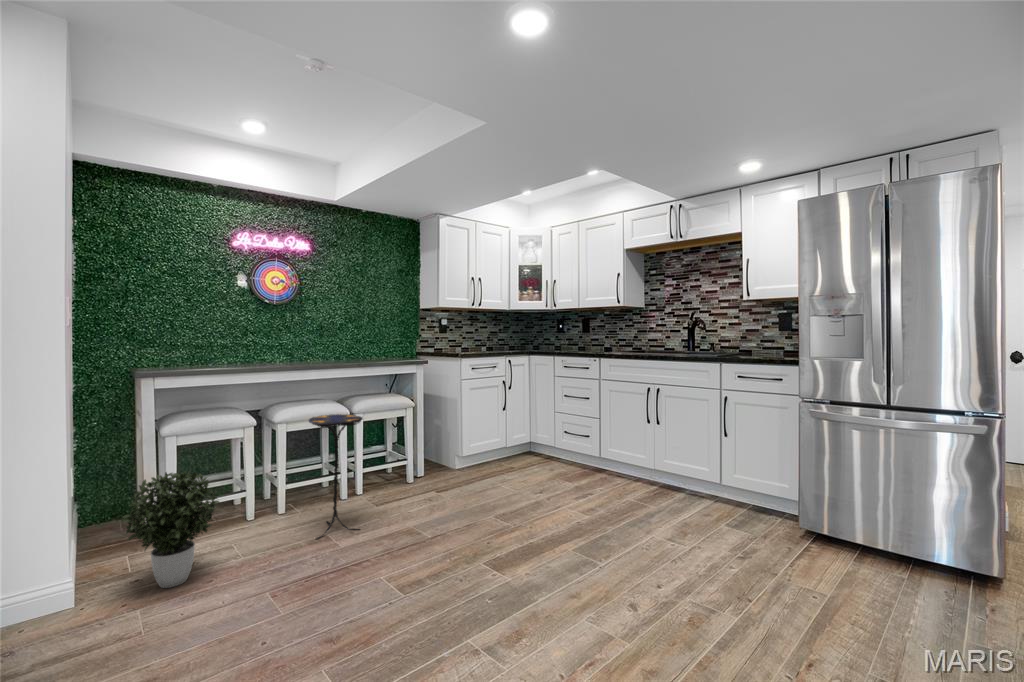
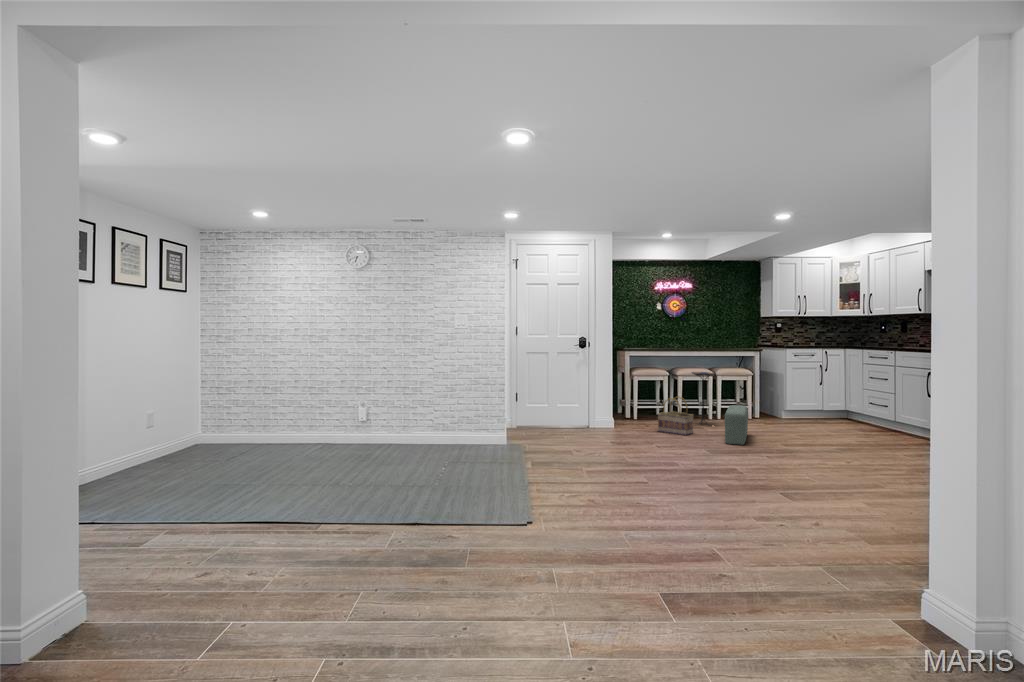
potted plant: present [122,471,219,588] -> none [628,385,657,427]
pouf: none [397,494,456,634] -> present [725,405,748,445]
basket: none [211,497,317,610] -> present [658,396,693,435]

